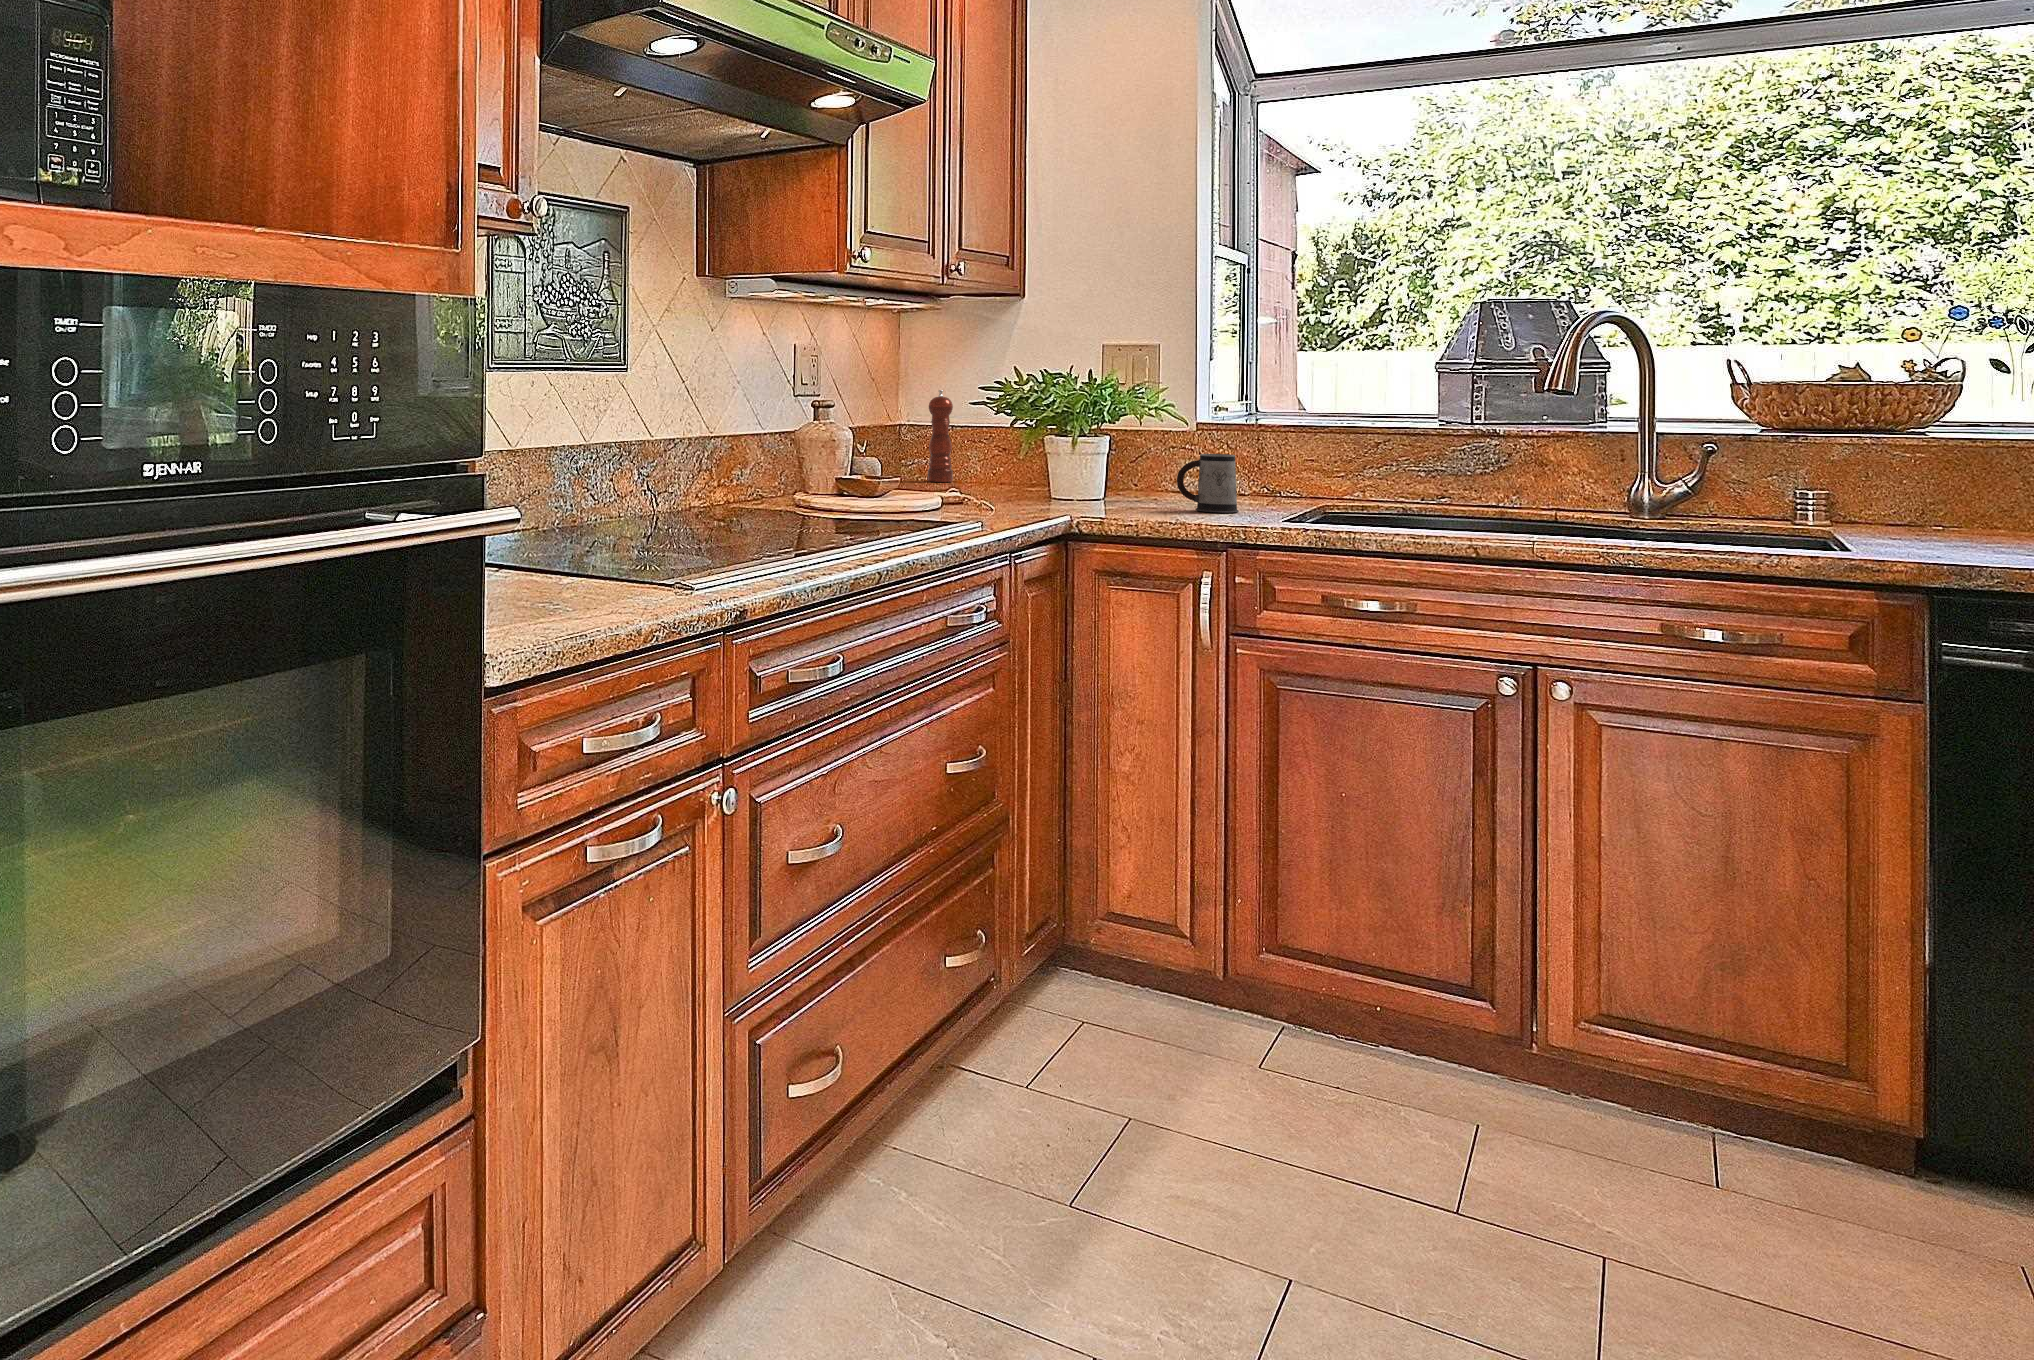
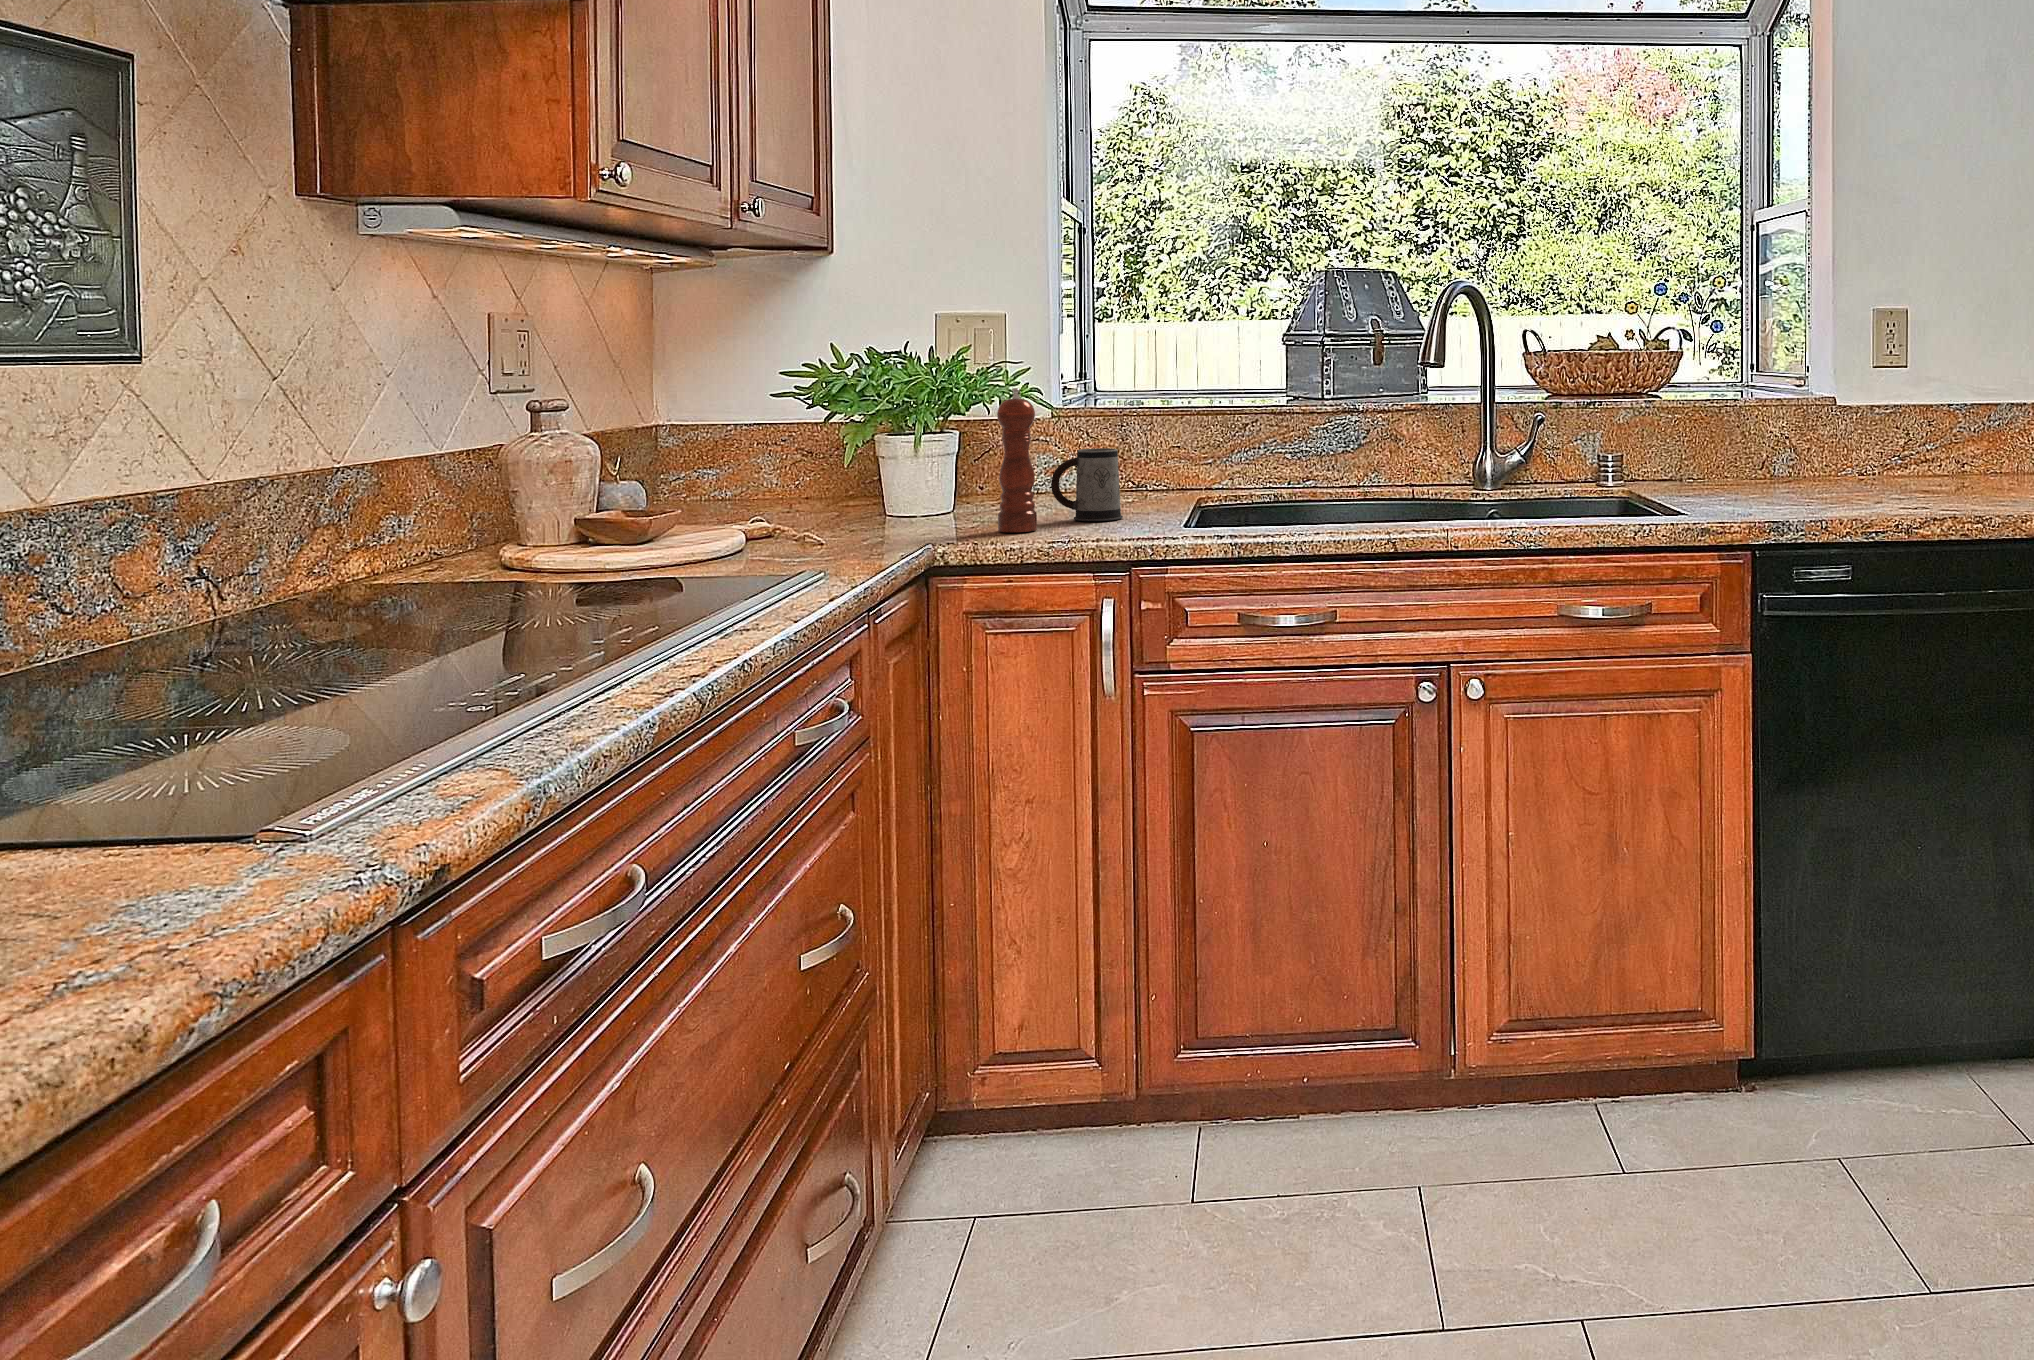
pepper mill: present [928,390,953,482] -> present [997,388,1037,532]

